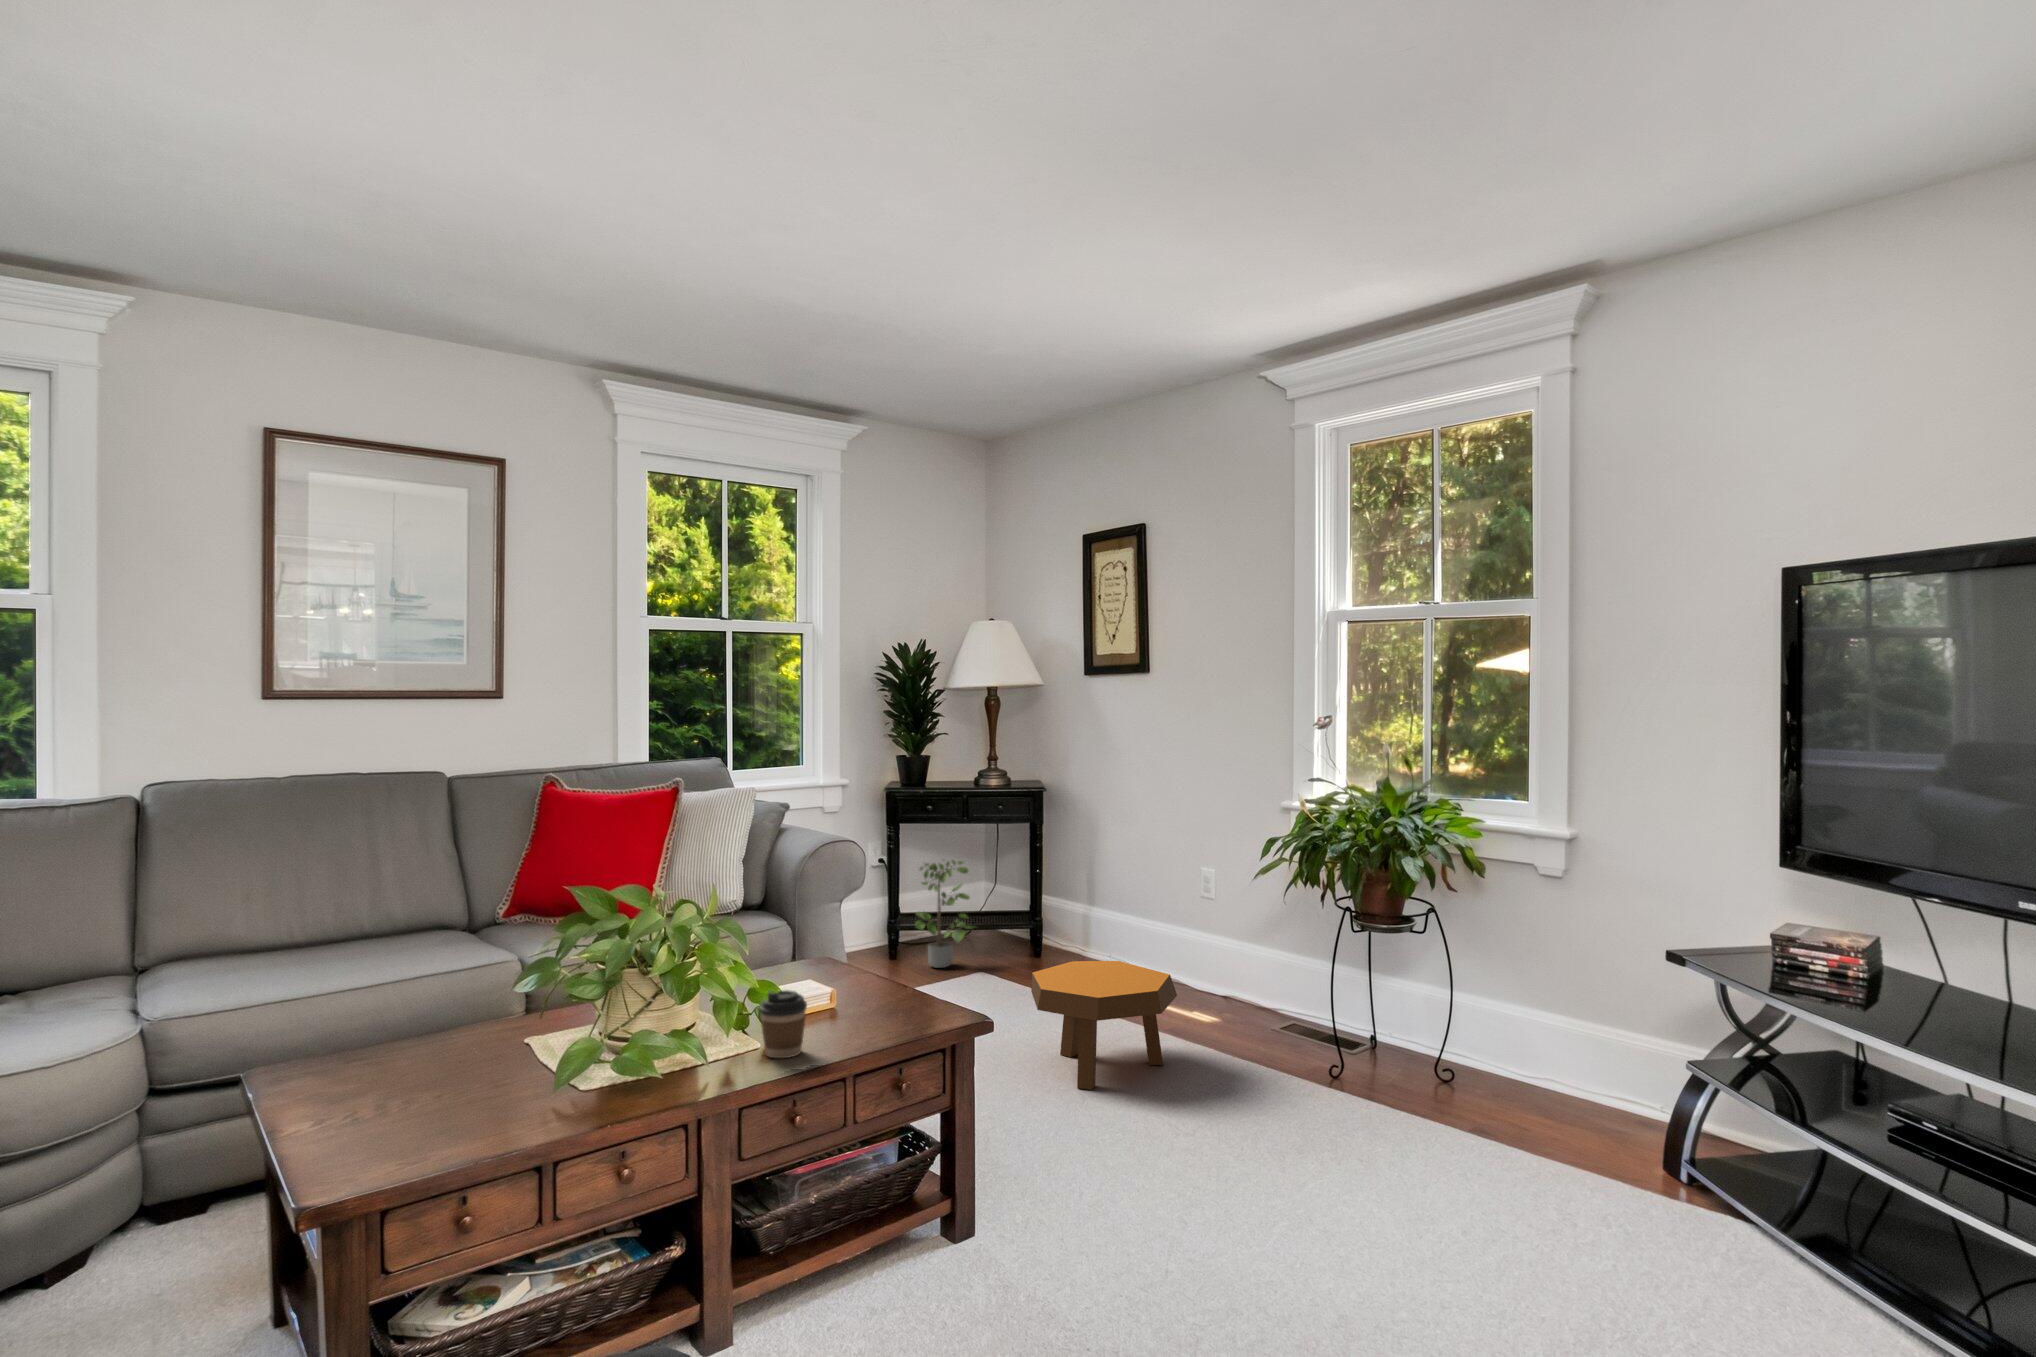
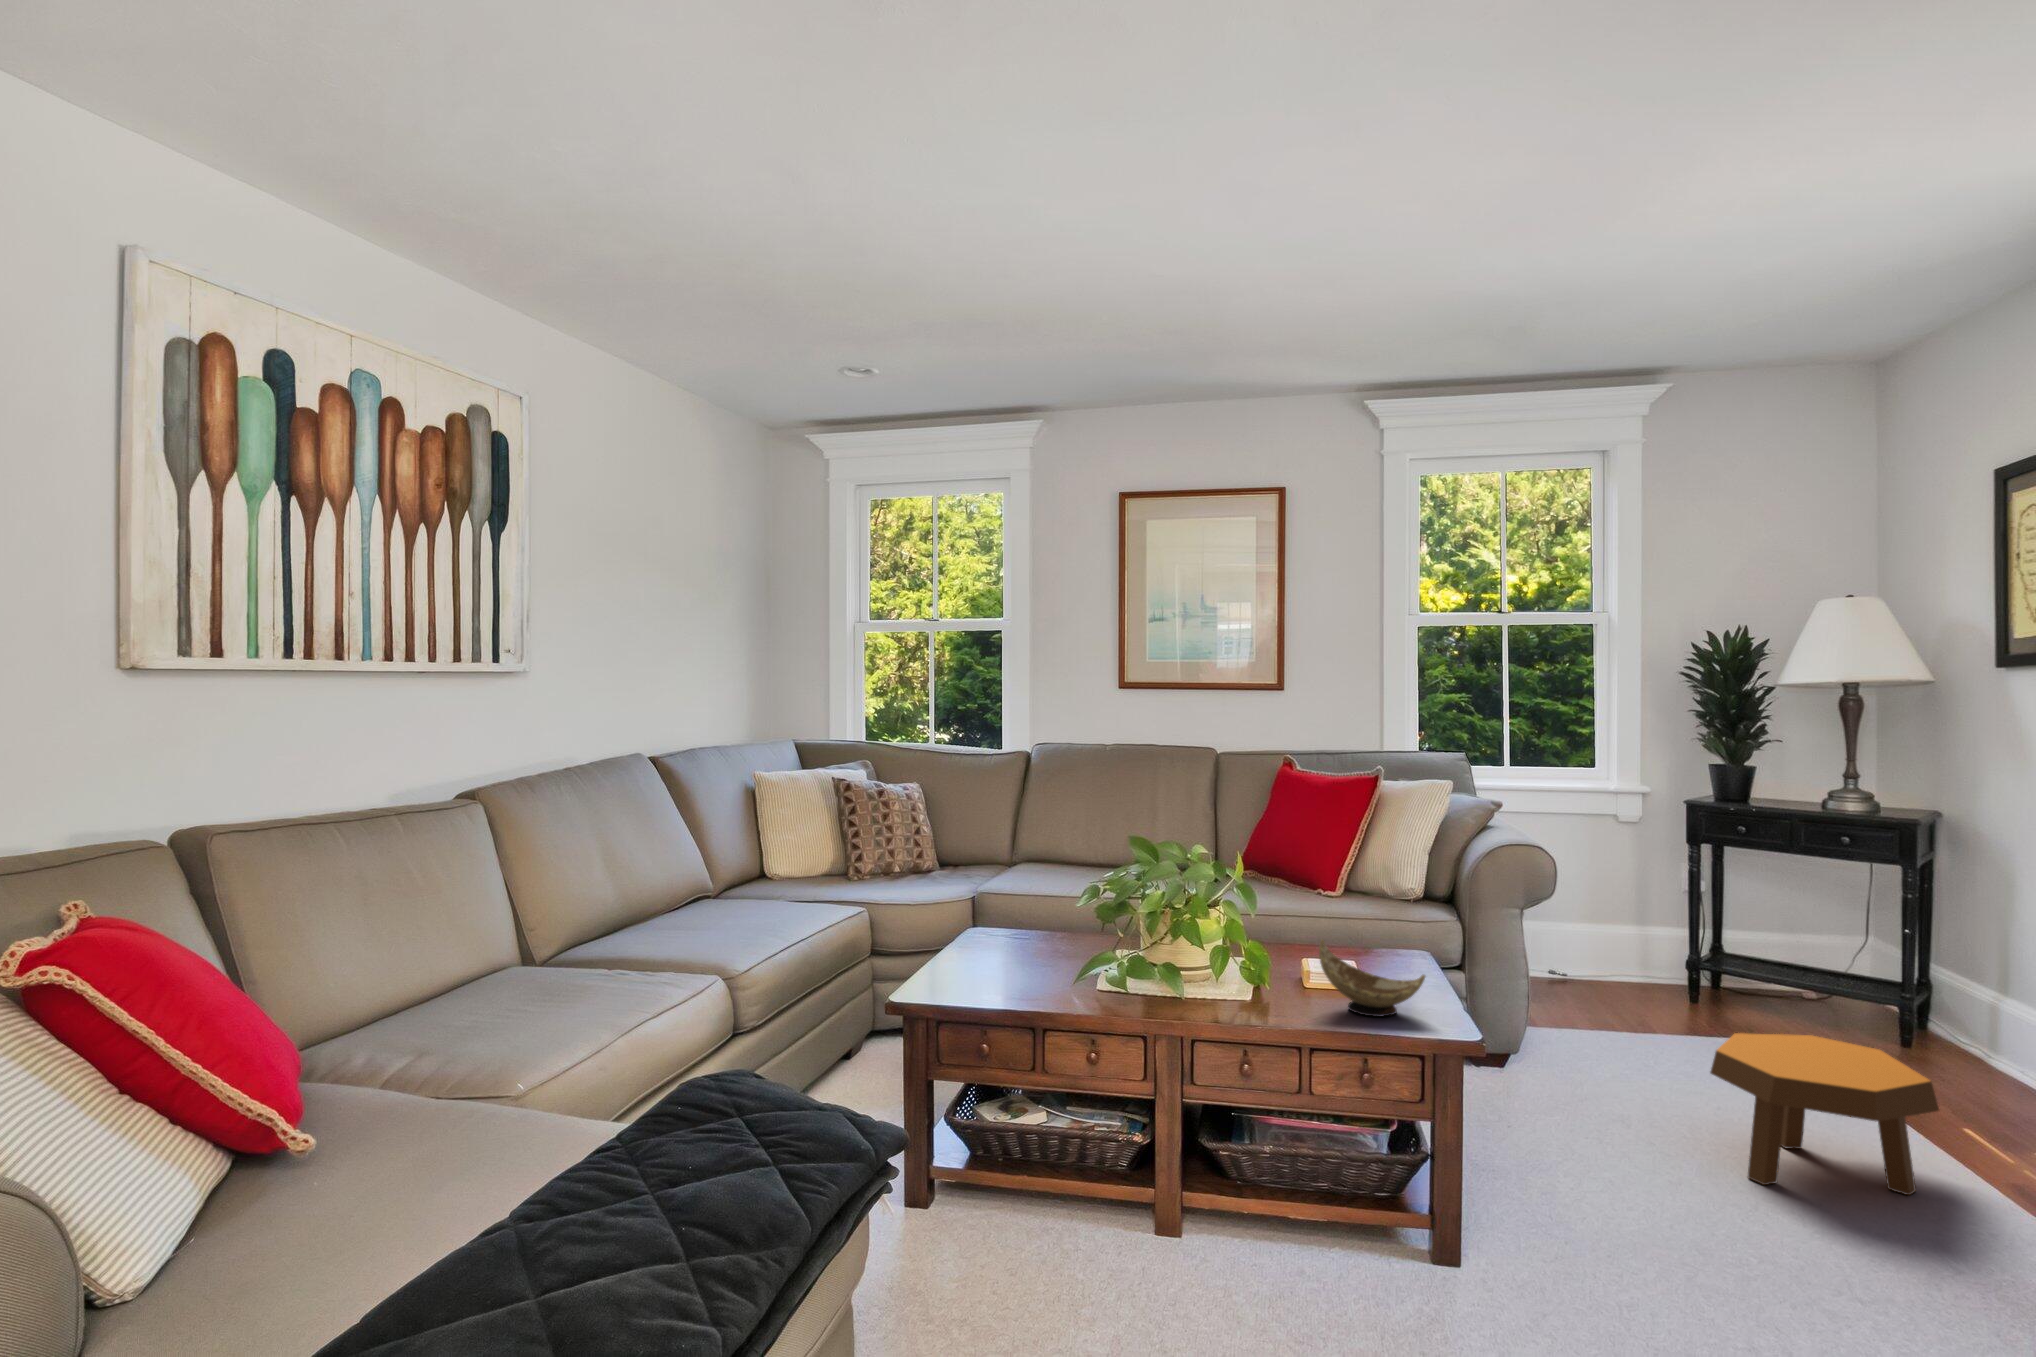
potted plant: present [915,860,974,968] -> none [1706,891,1798,1021]
decorative bowl: none [825,957,929,1029] -> present [1319,940,1425,1016]
coffee cup: present [759,990,807,1058] -> none [1238,953,1280,1014]

